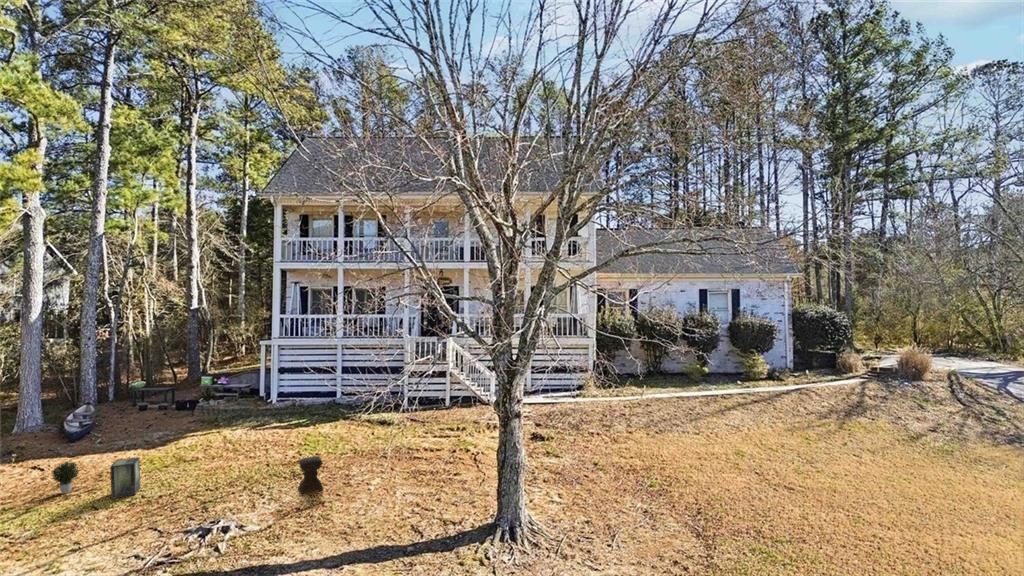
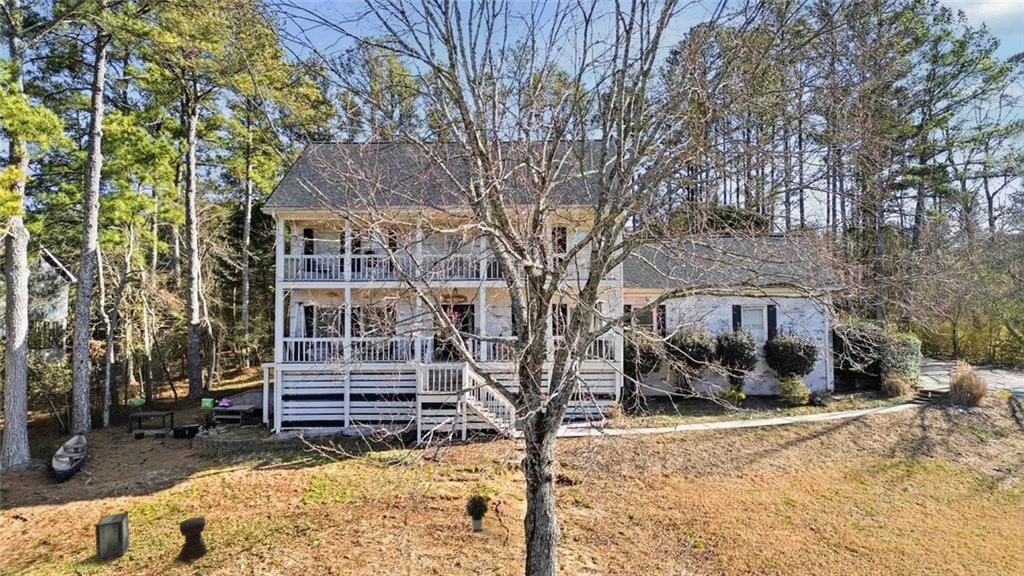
stool: present [298,456,323,494] -> present [180,517,207,561]
potted plant: present [52,462,79,494] -> present [465,495,488,530]

